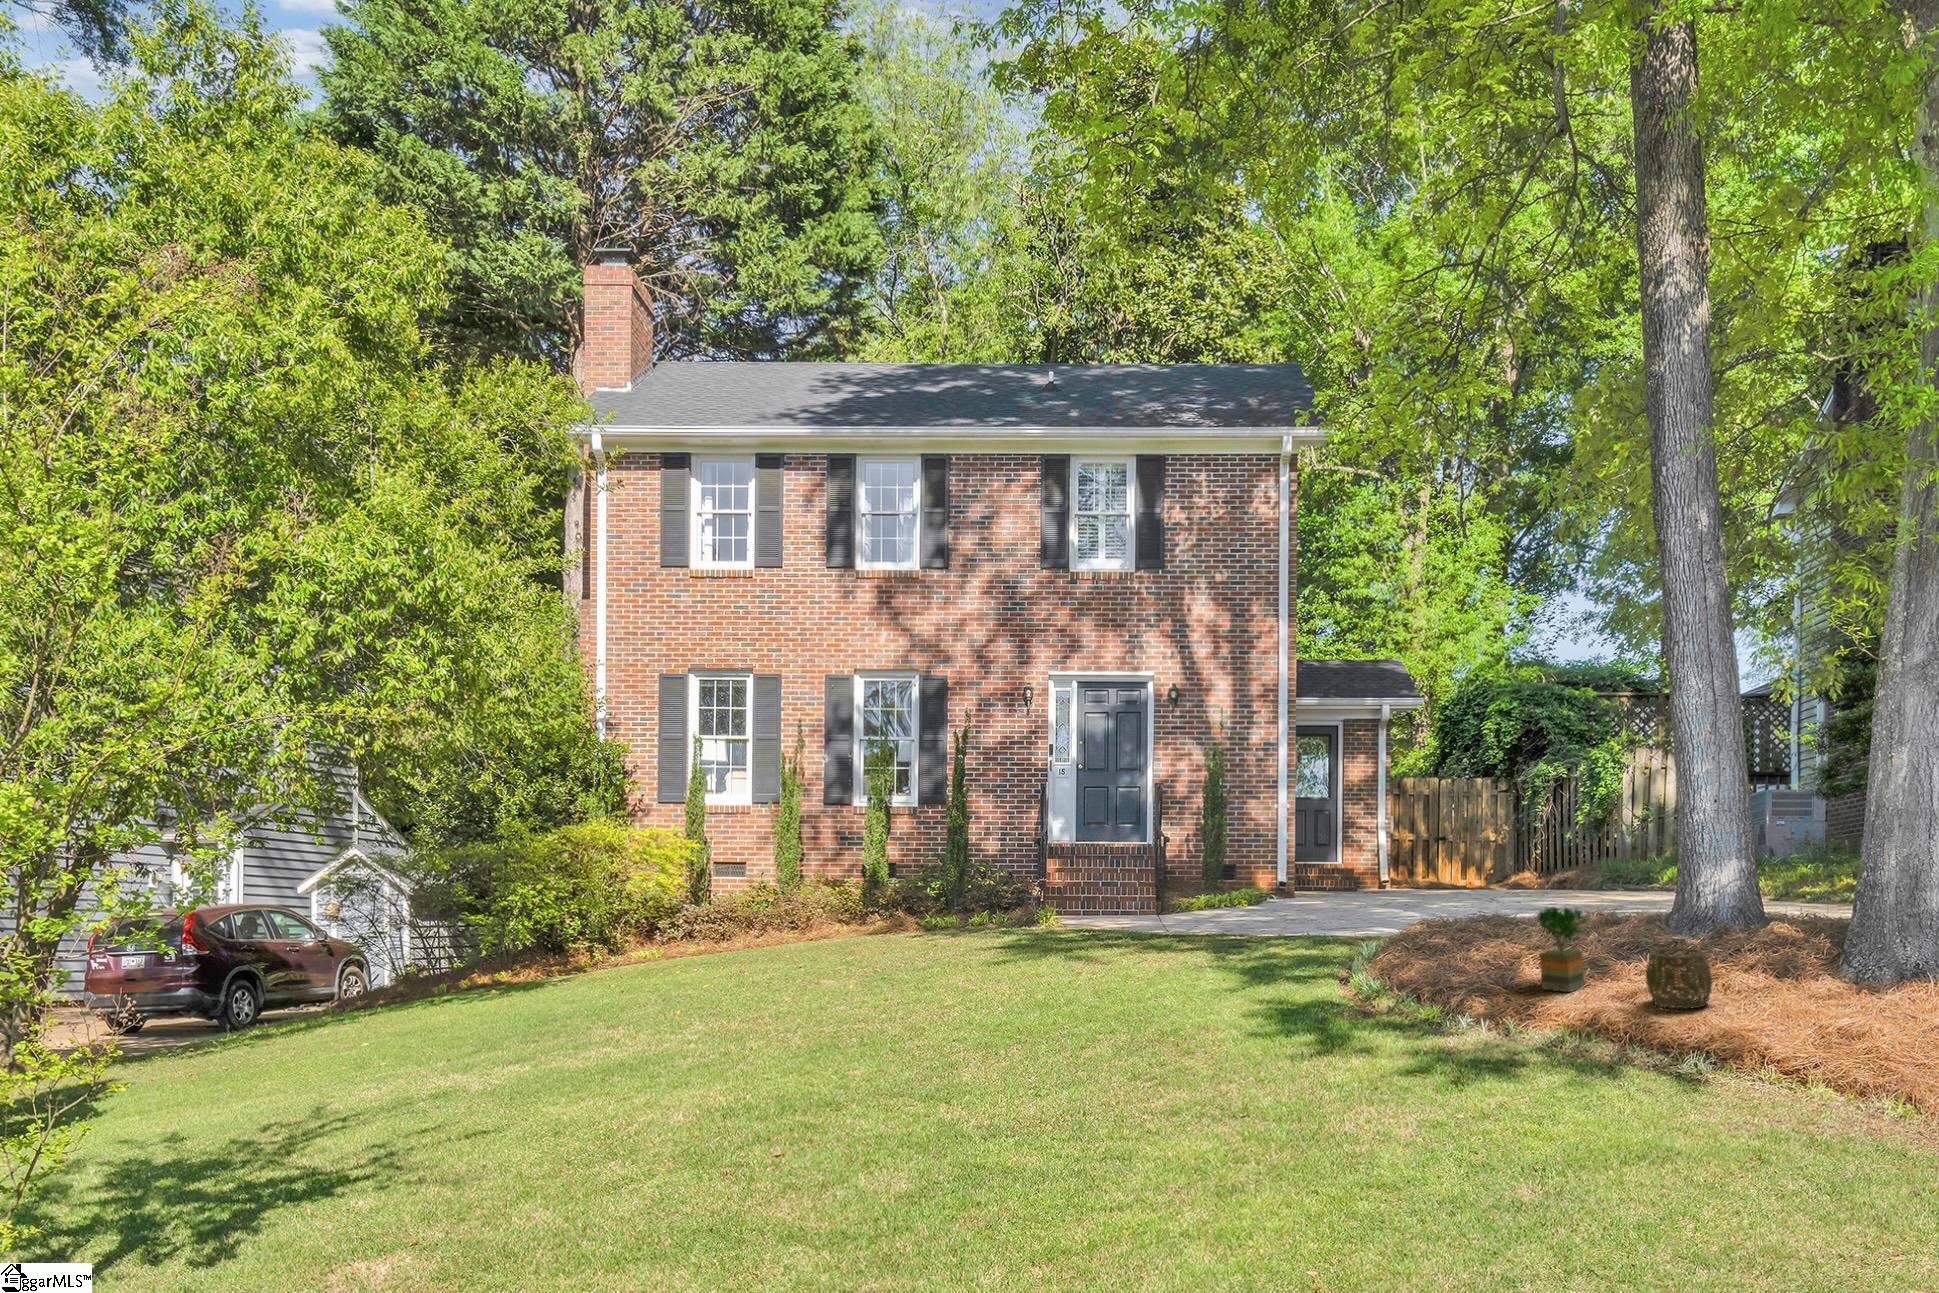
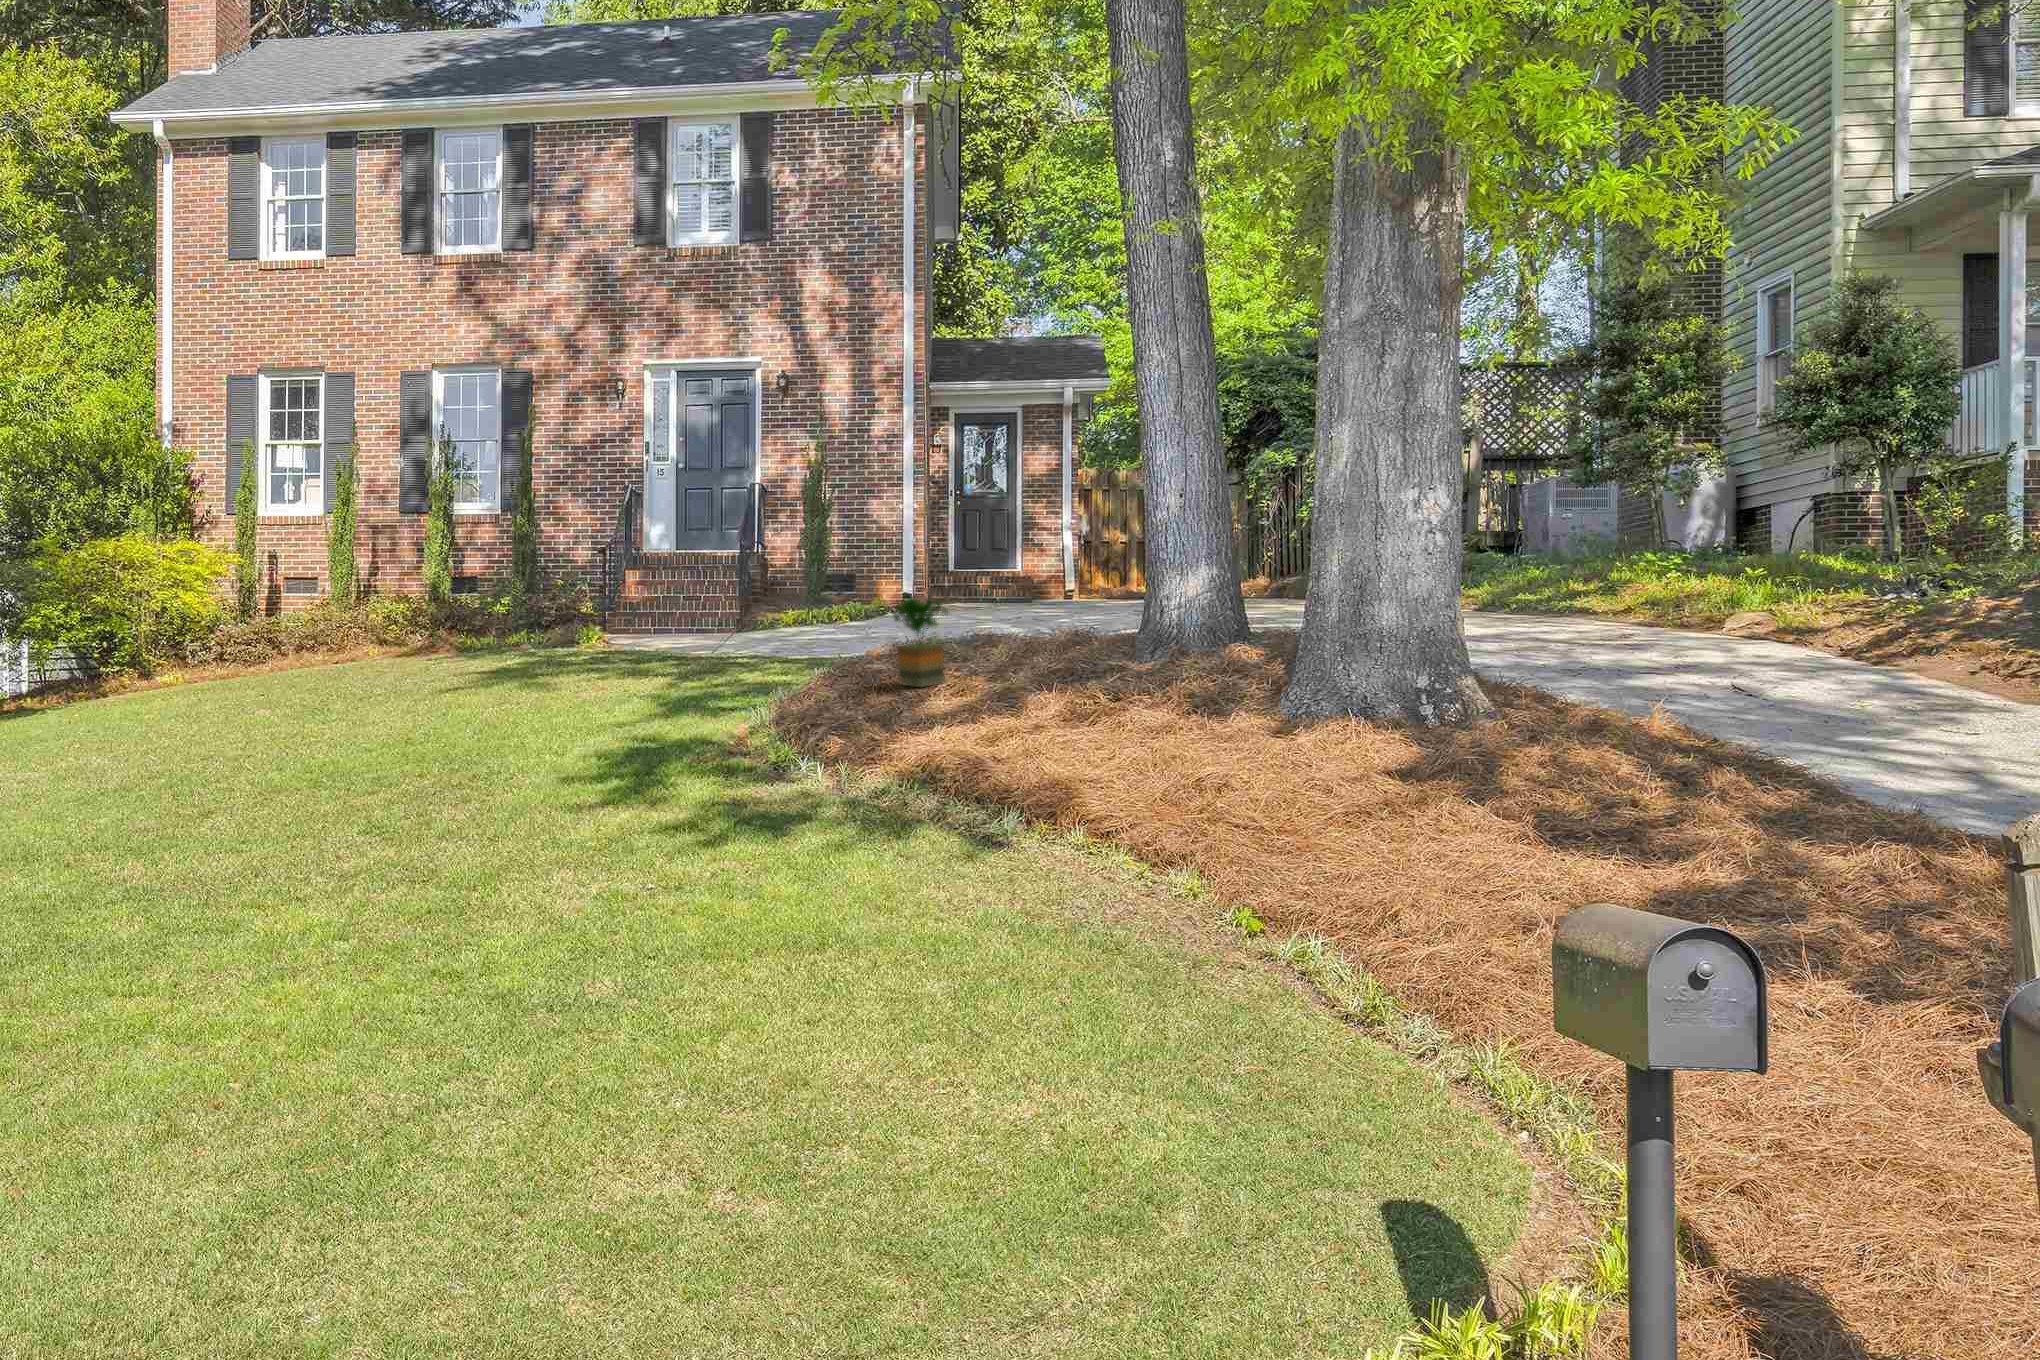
woven basket: present [1646,948,1712,1009] -> none [974,638,1042,701]

